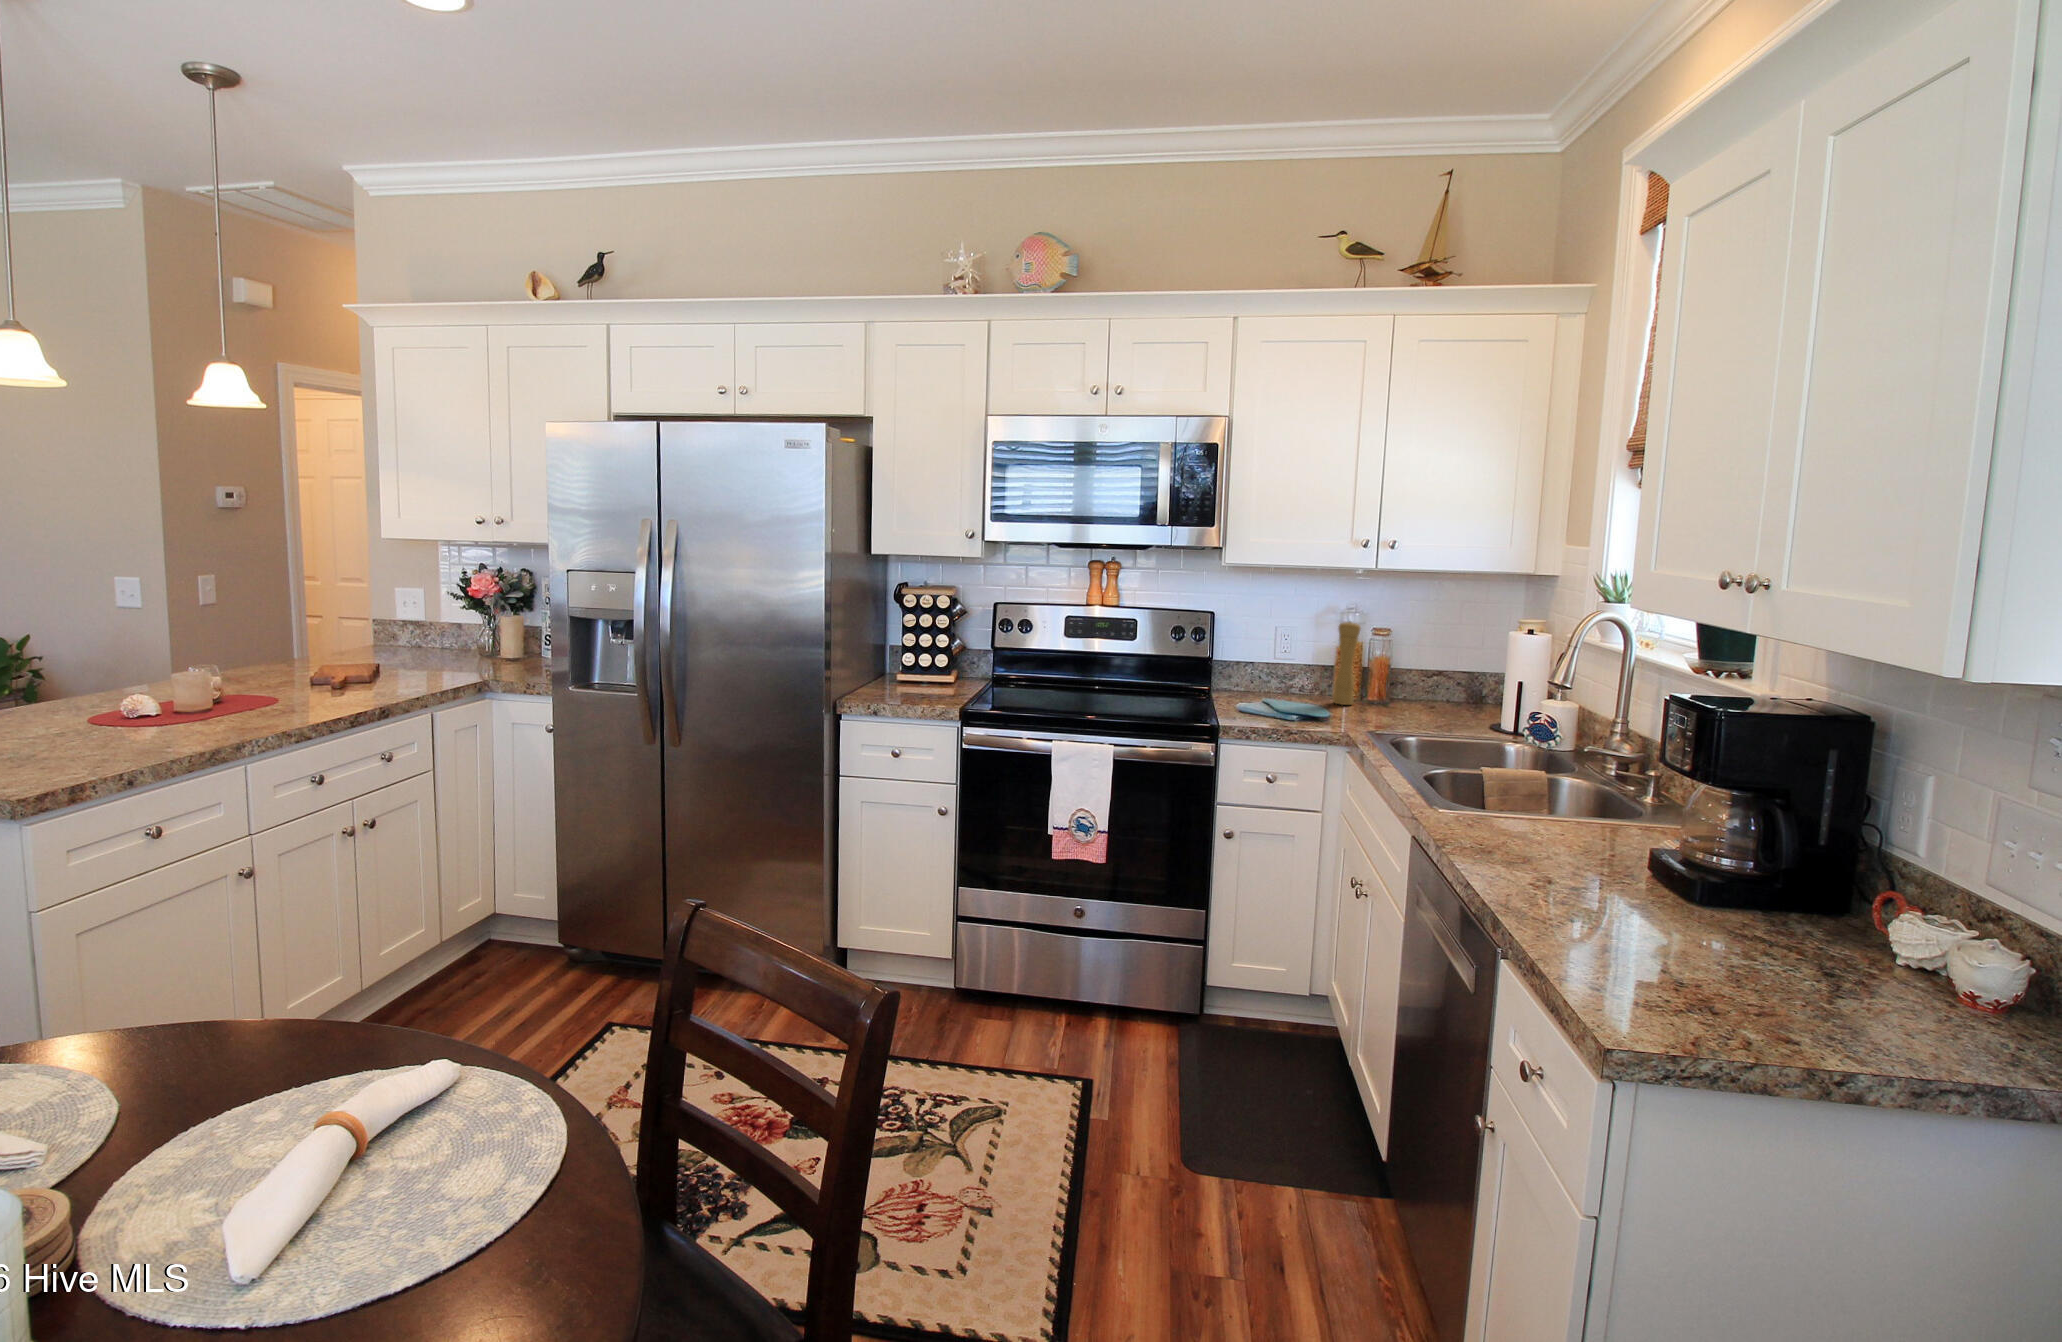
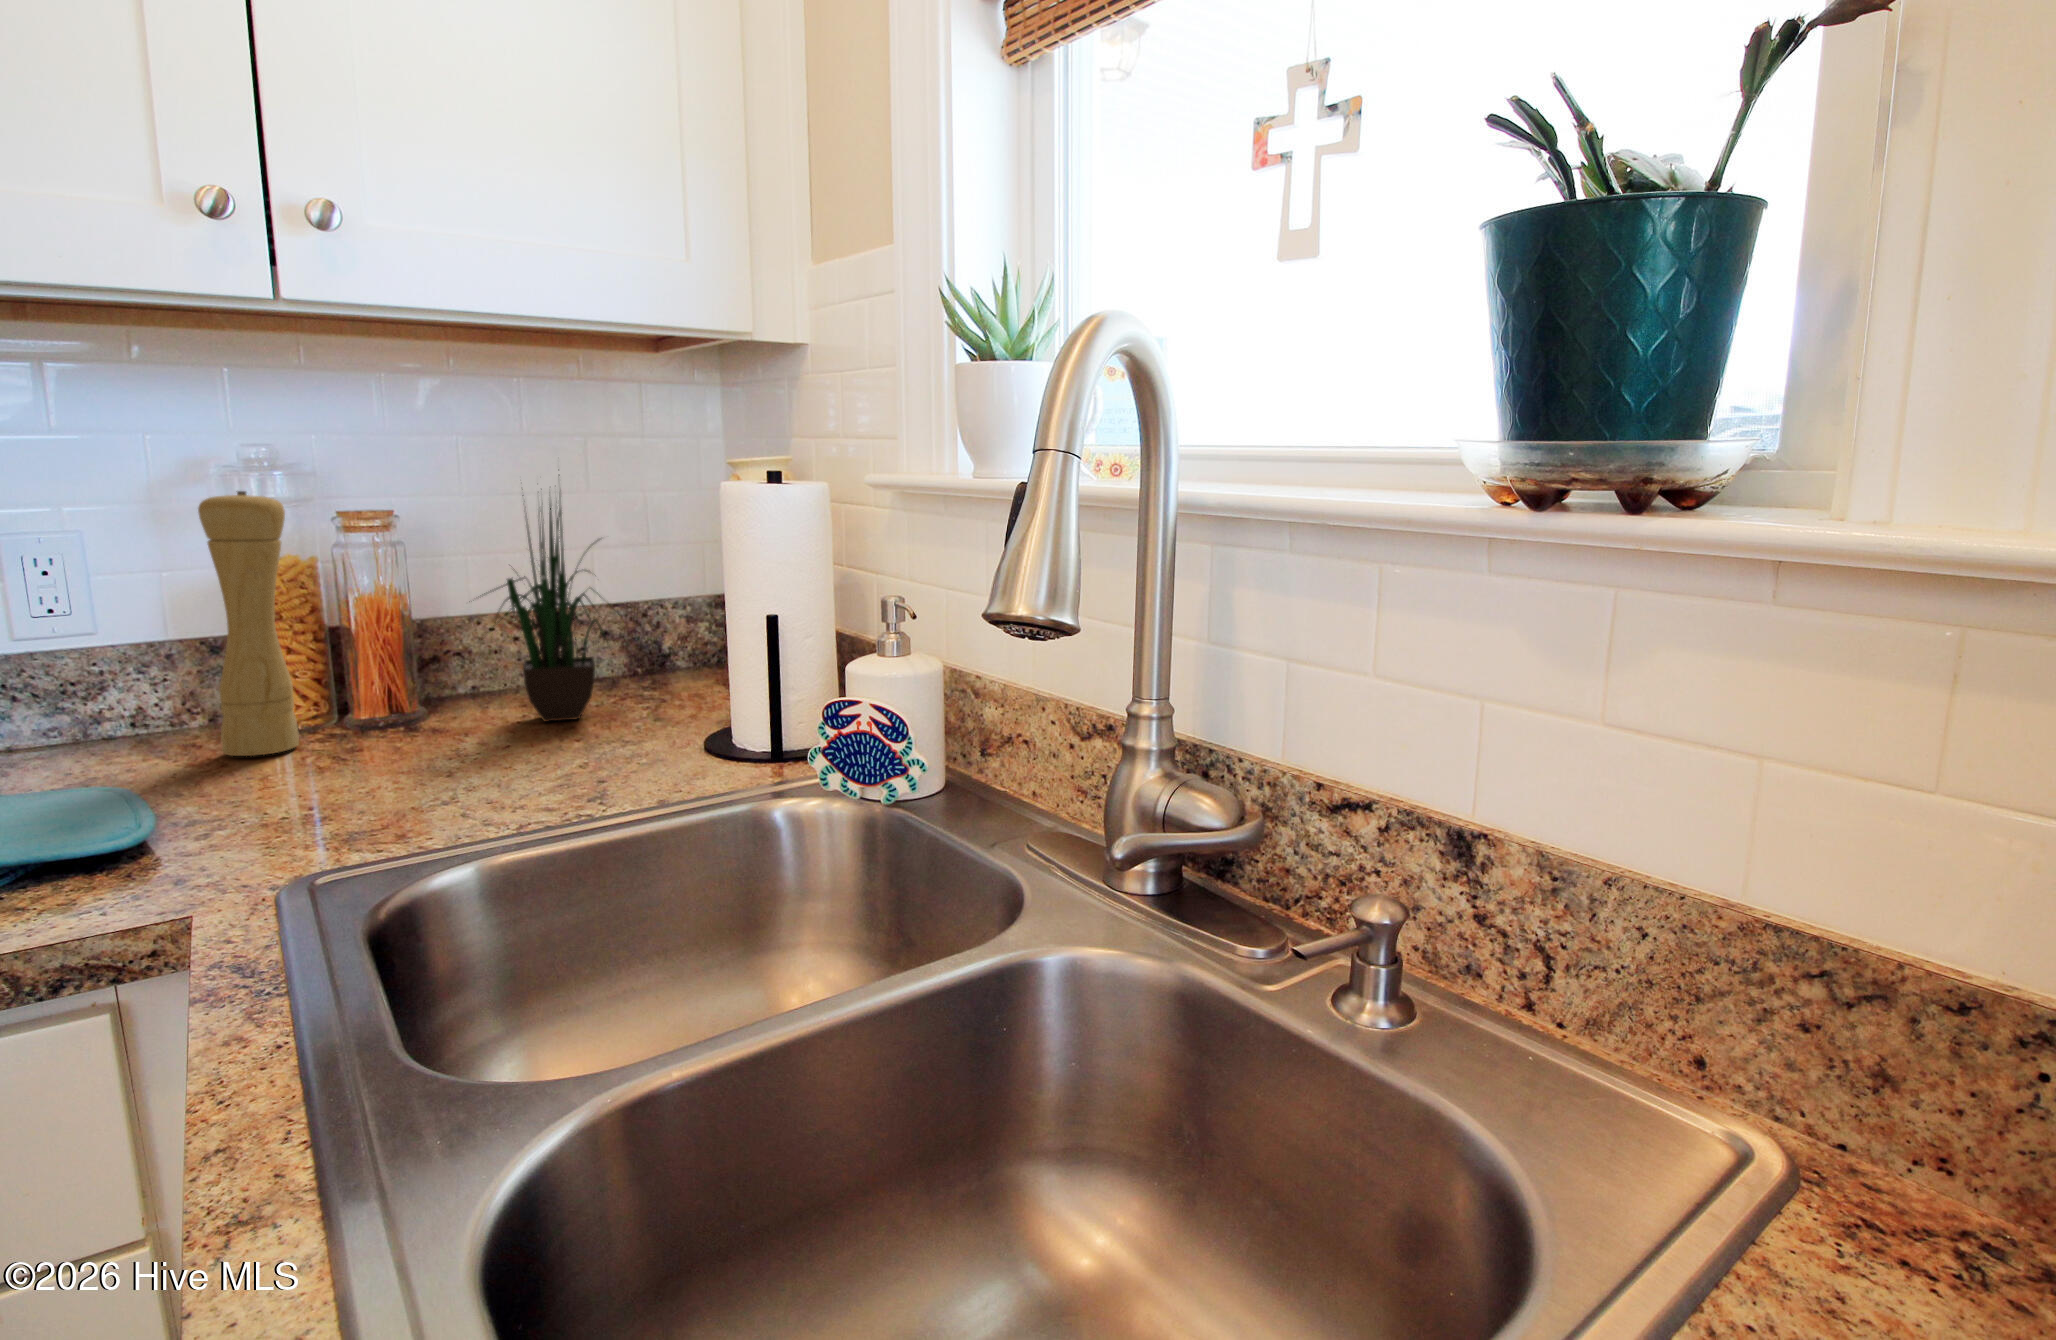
potted plant: none [1410,612,1467,712] -> present [480,475,619,721]

